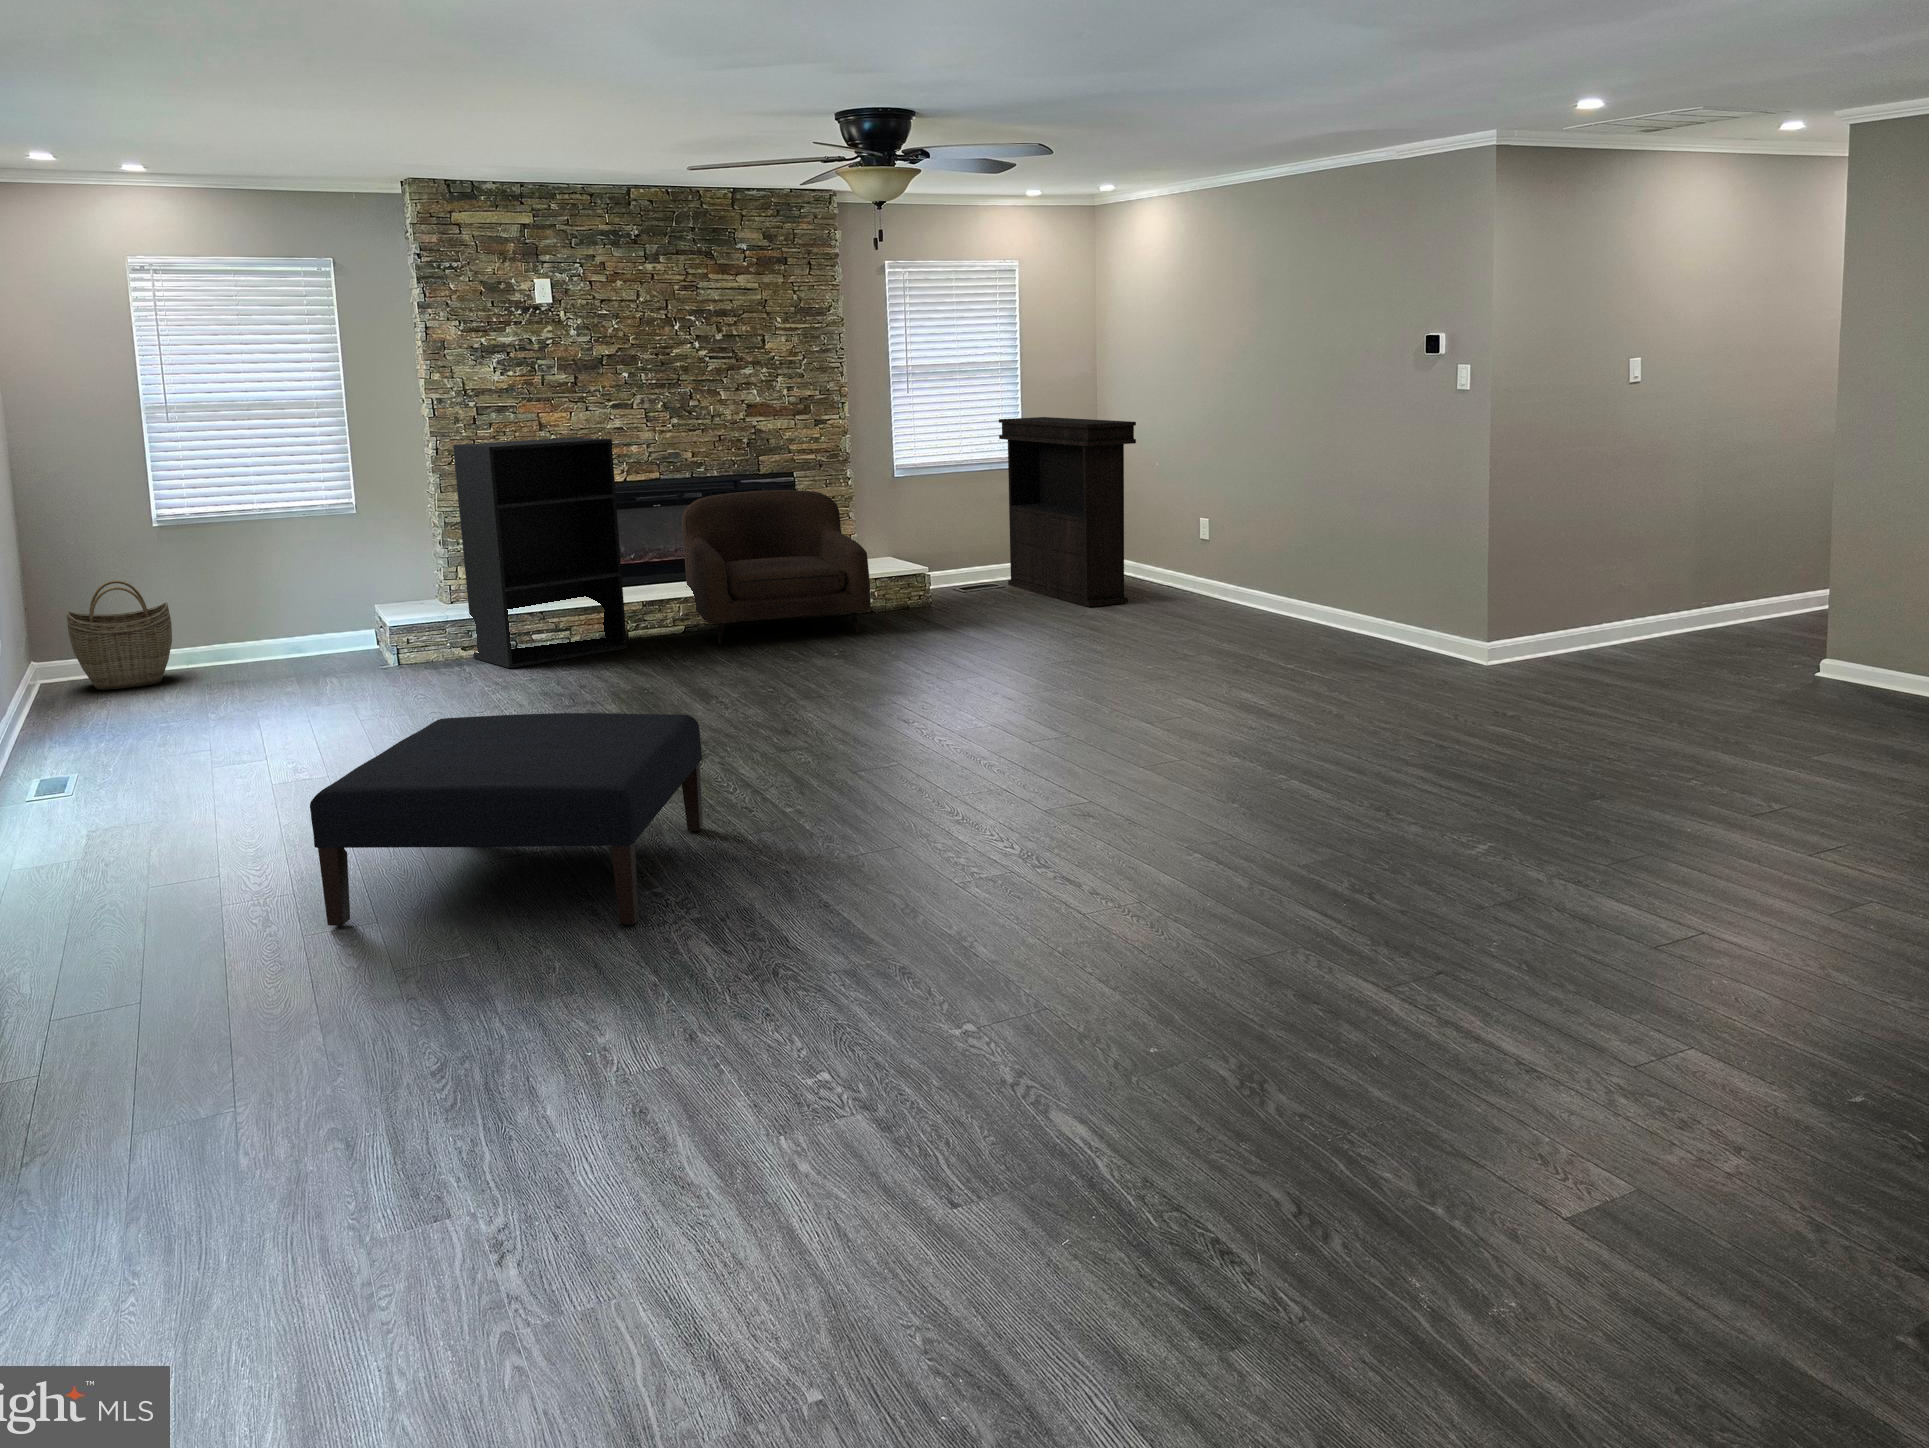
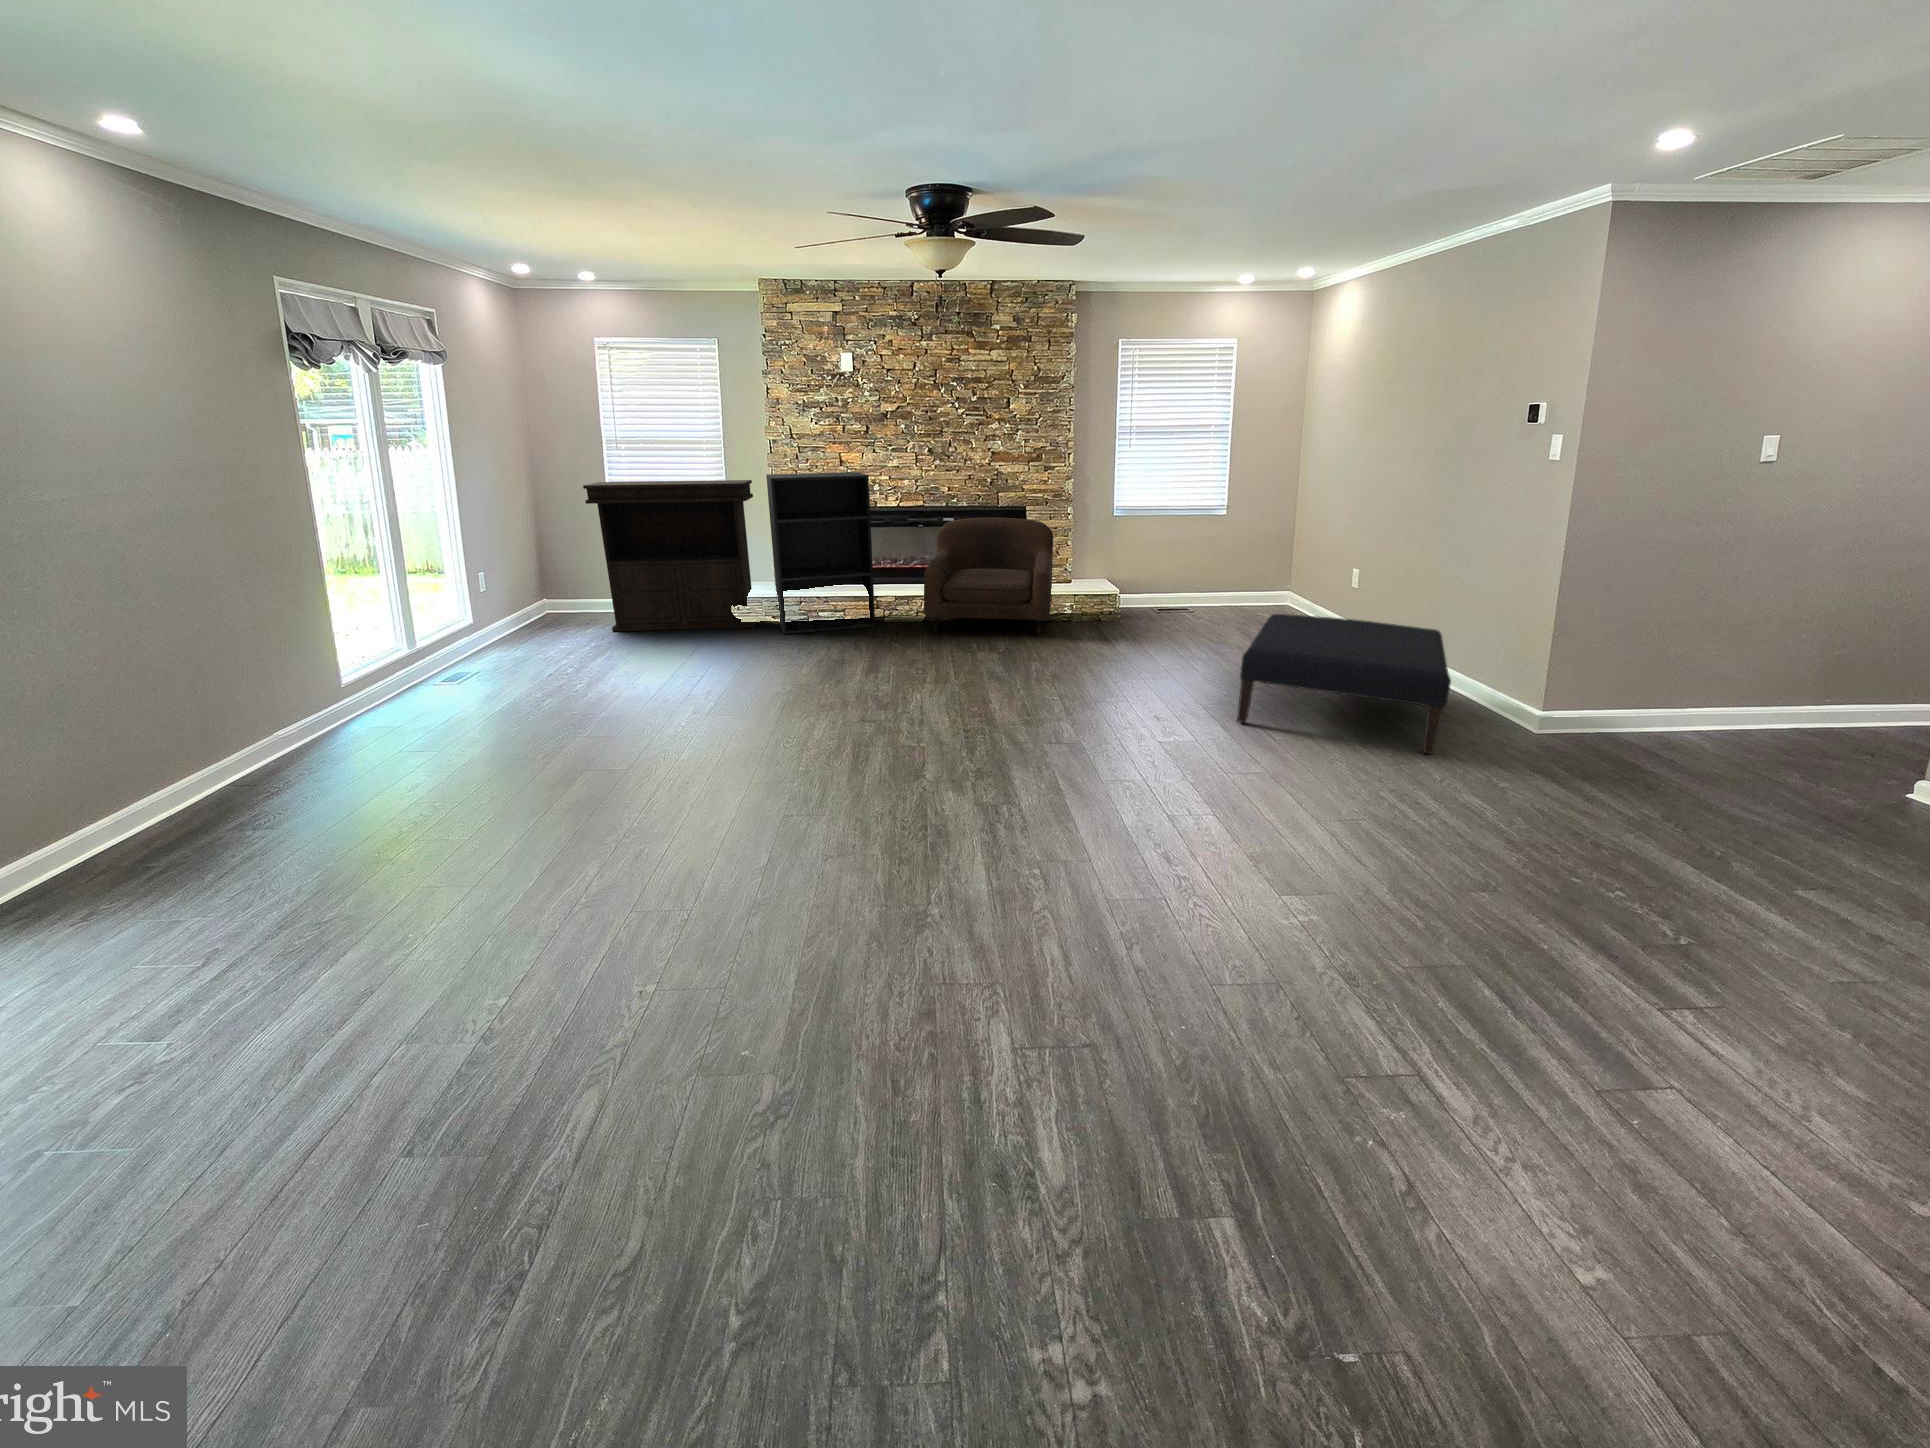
console table: present [999,417,1136,607] -> present [583,480,756,631]
woven basket: present [67,581,172,690] -> none [551,549,615,617]
ottoman: present [310,713,703,926] -> present [1237,614,1451,754]

